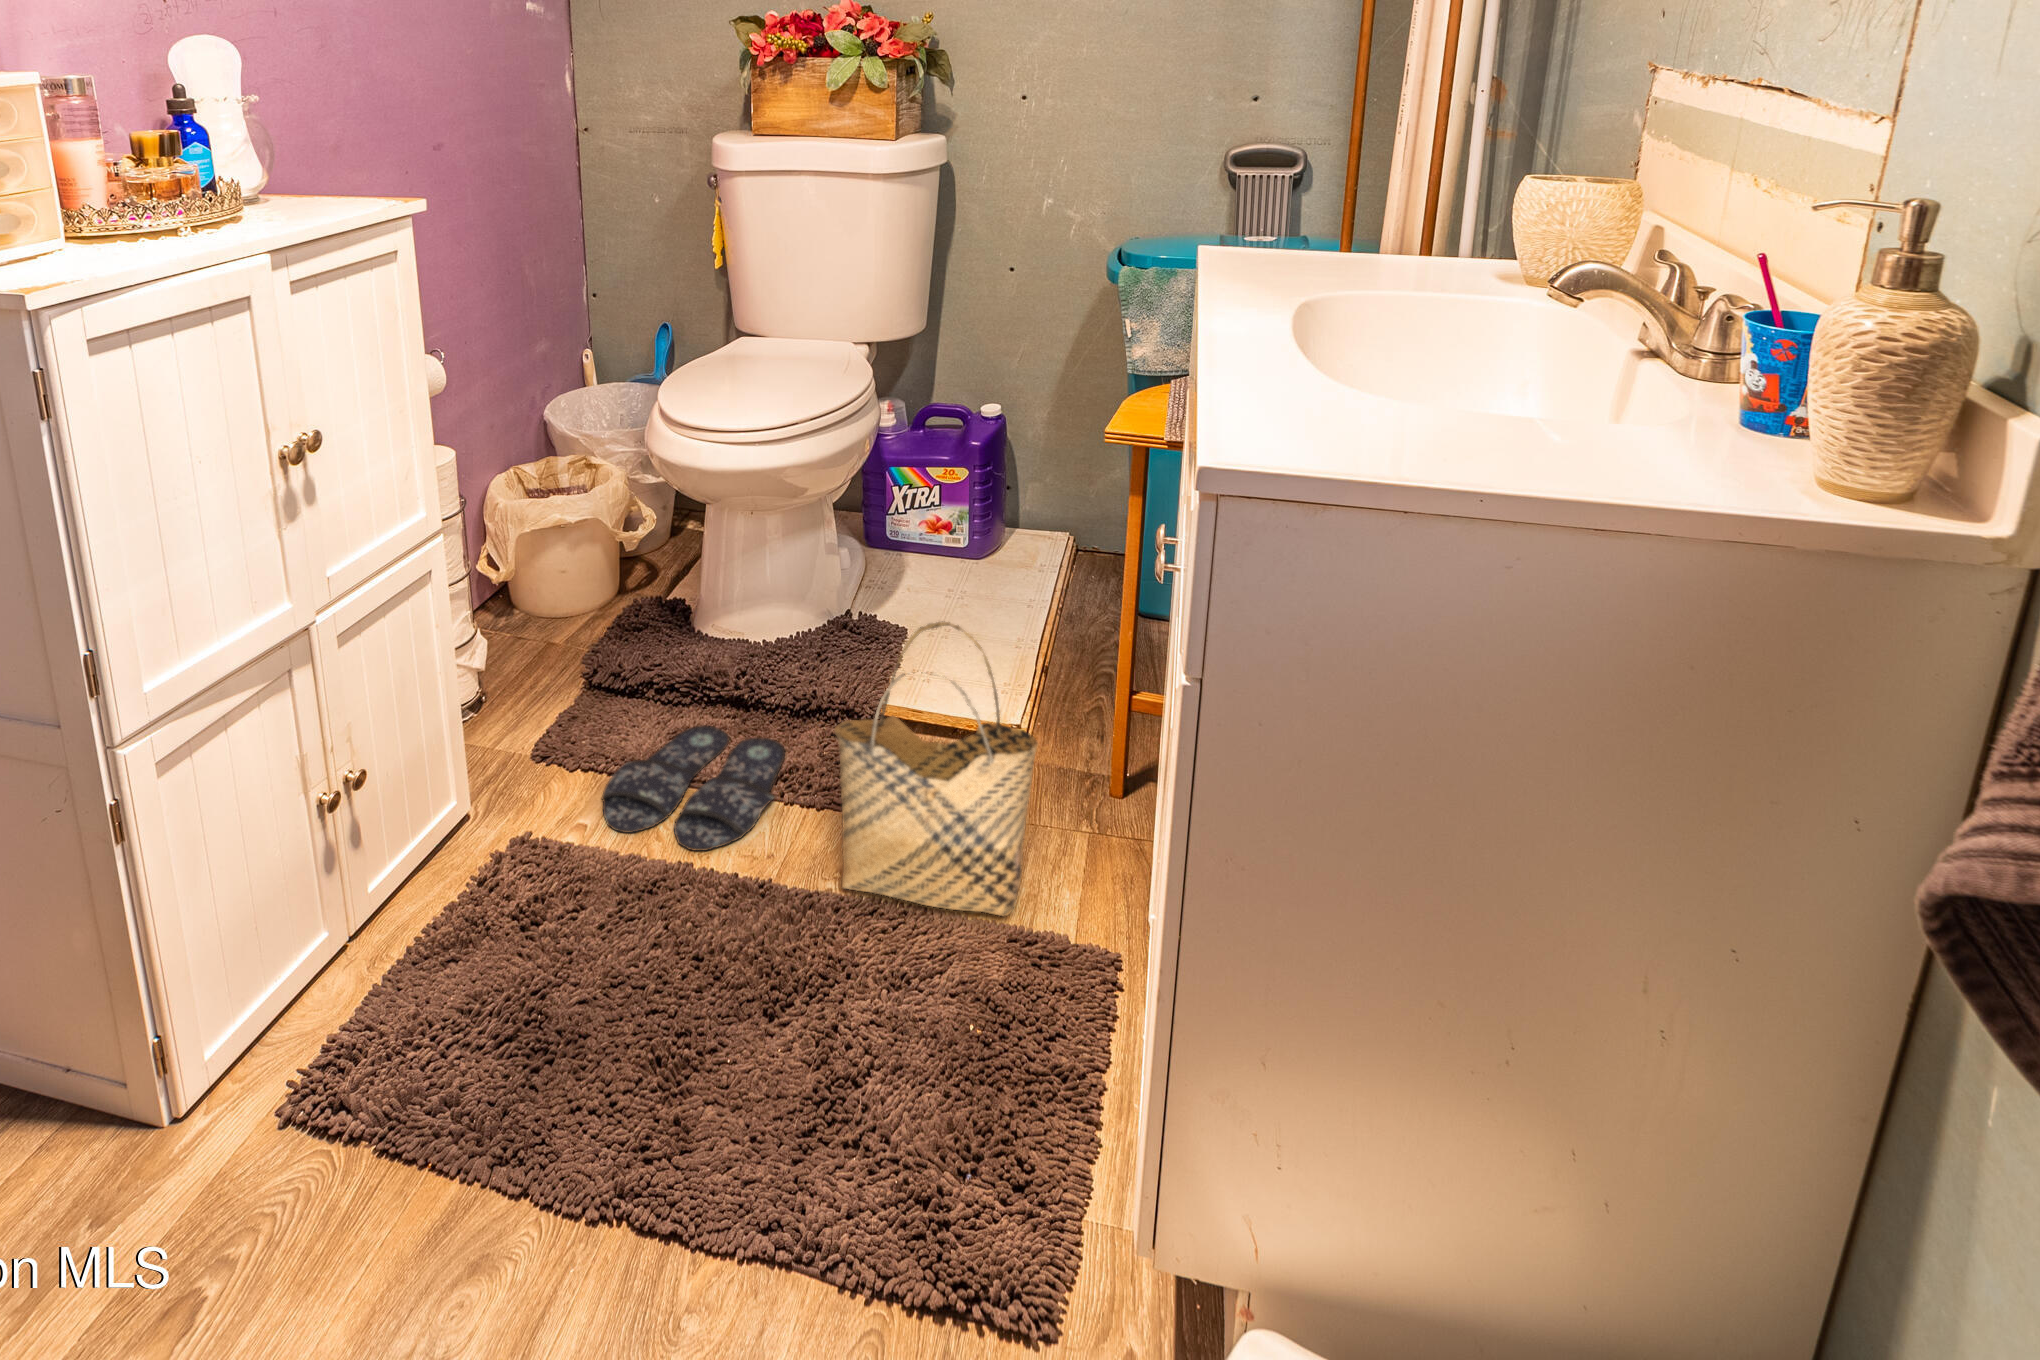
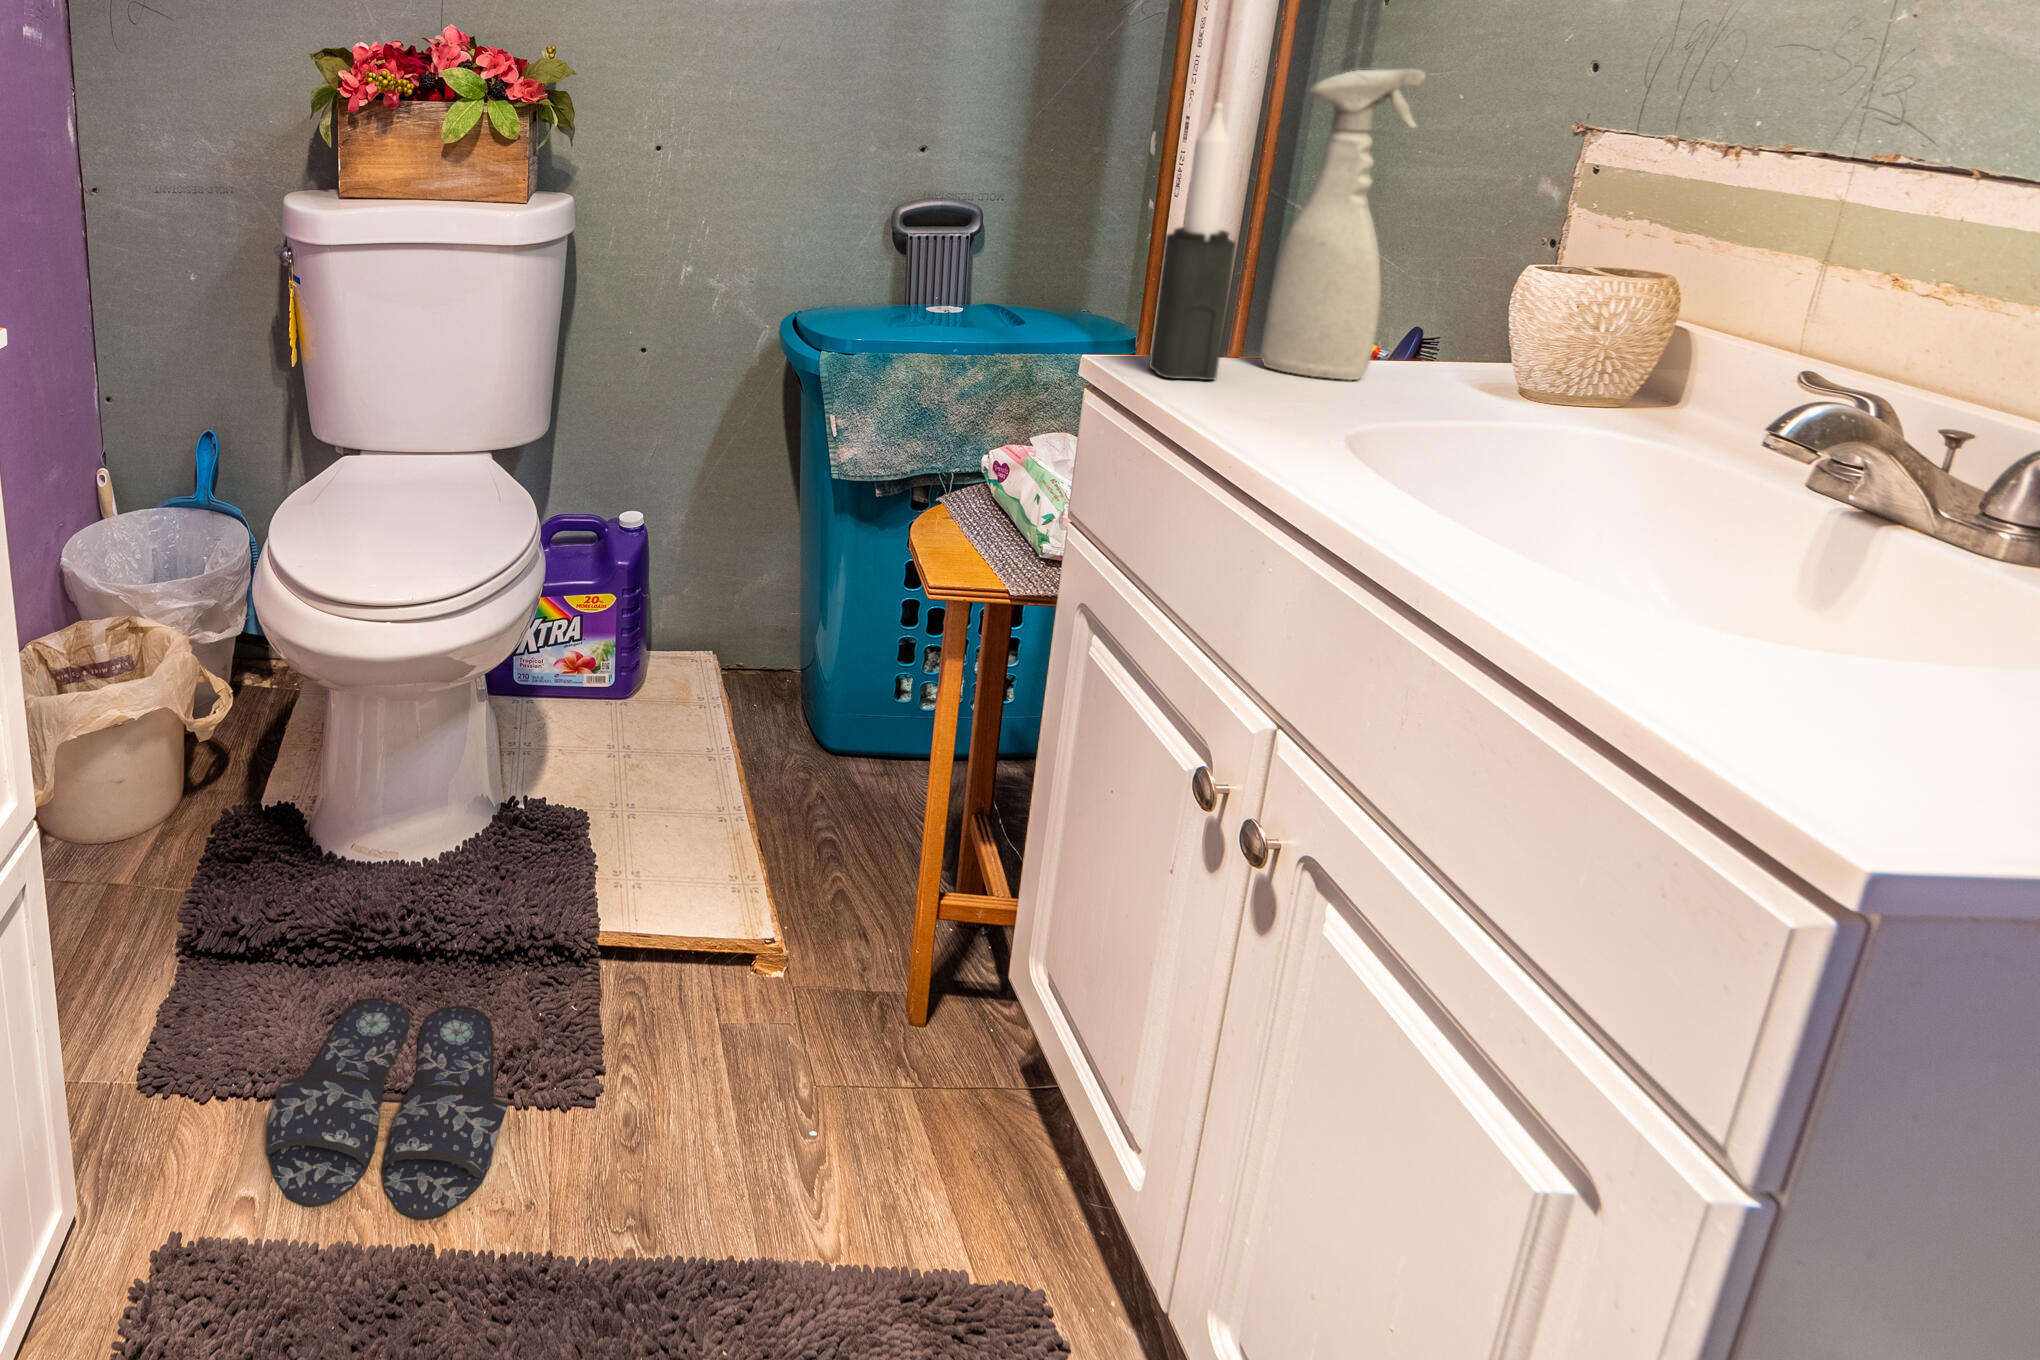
spray bottle: none [1364,21,1479,275] -> present [1261,69,1425,380]
candle: none [1263,48,1320,270] -> present [1149,102,1236,380]
woven basket: present [834,622,1038,916] -> none [633,860,902,1256]

